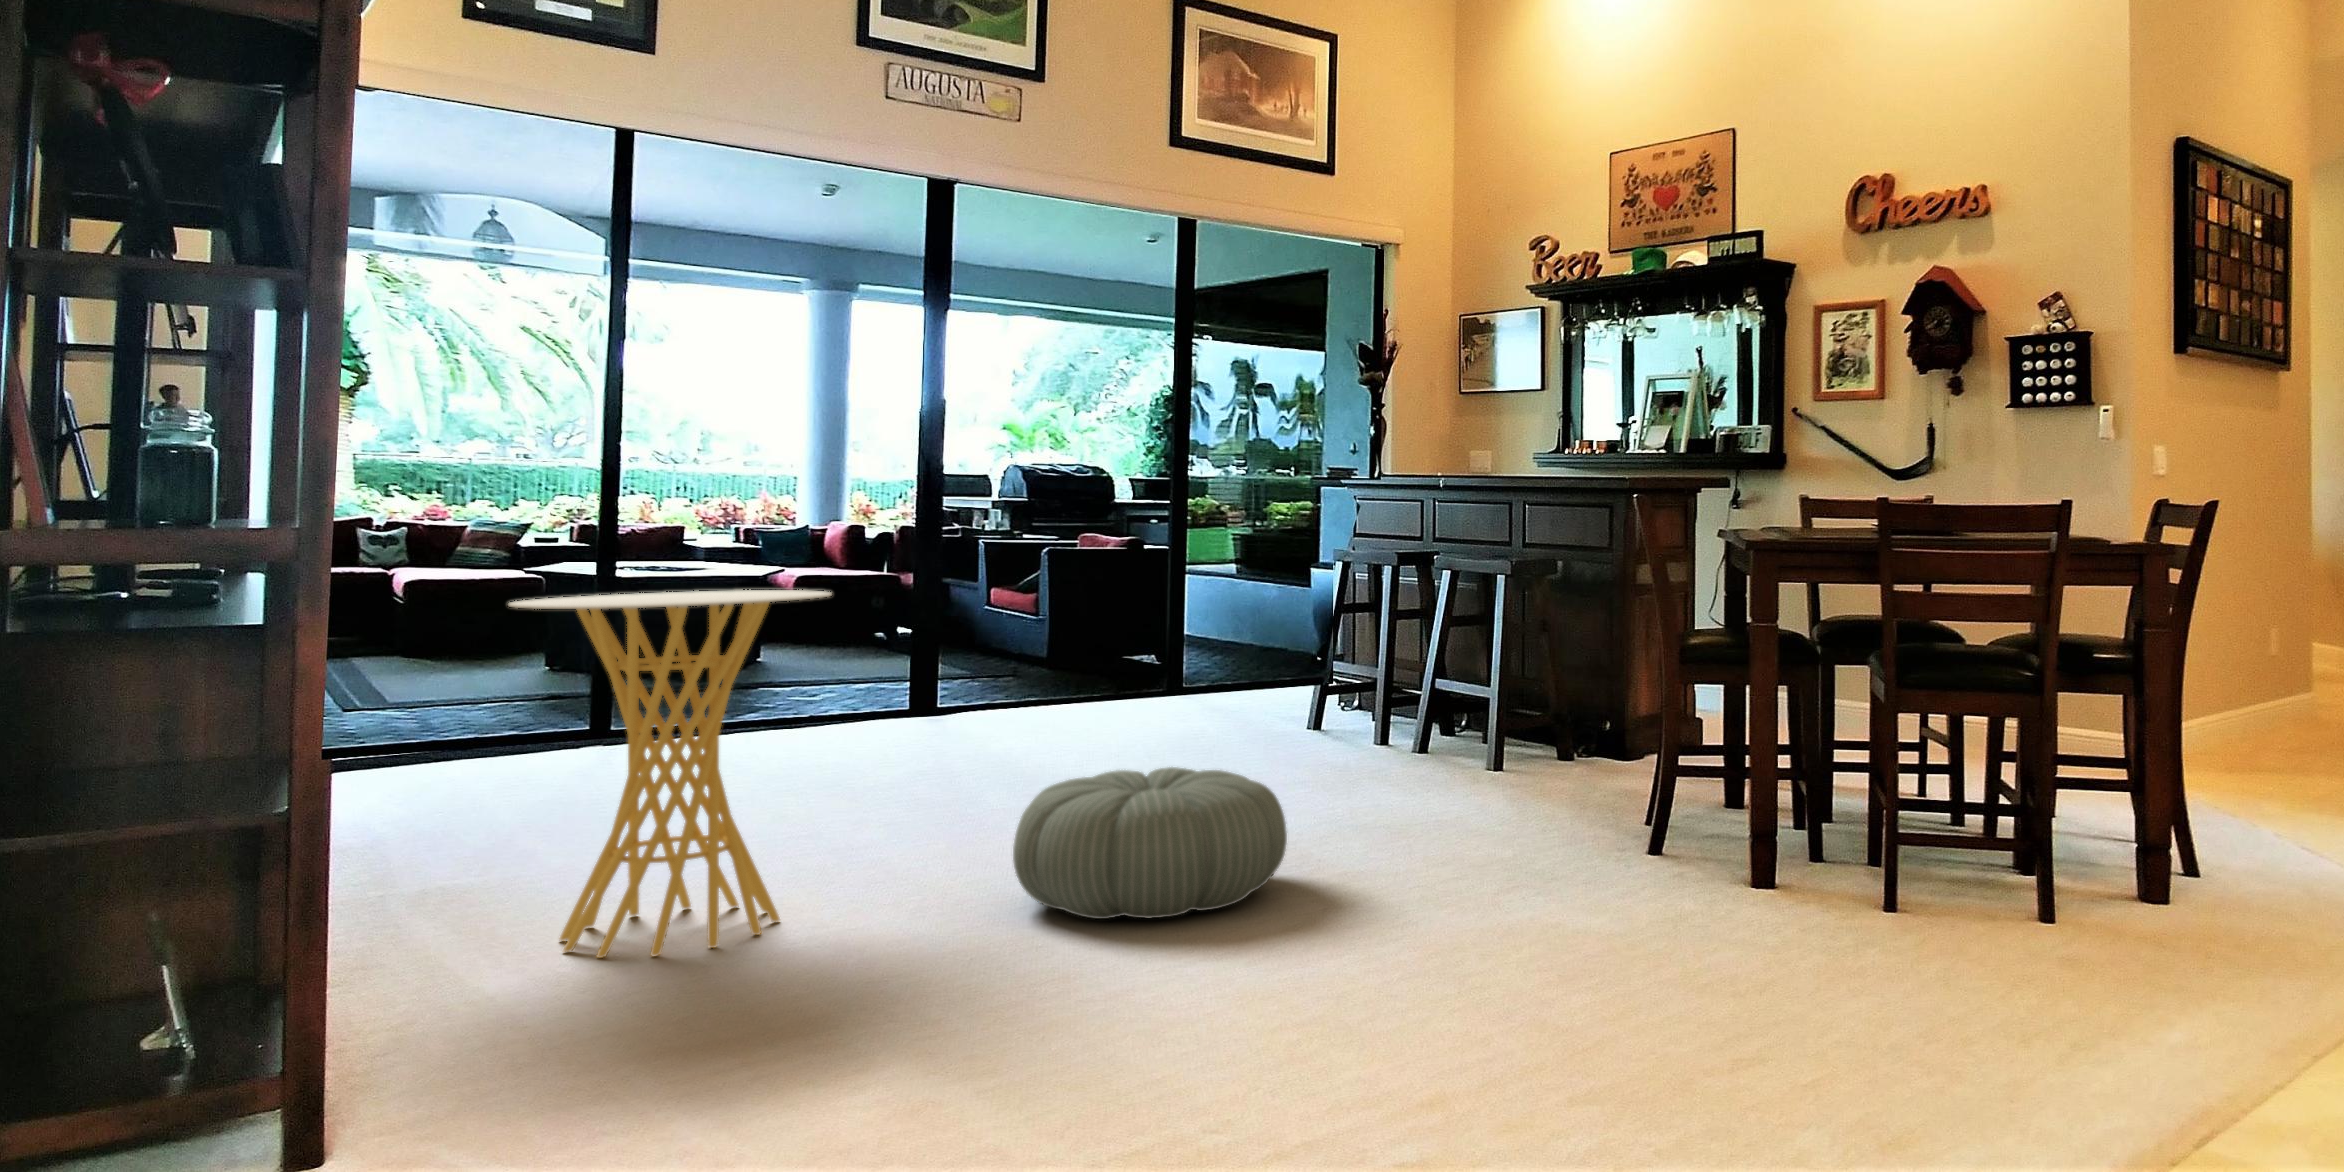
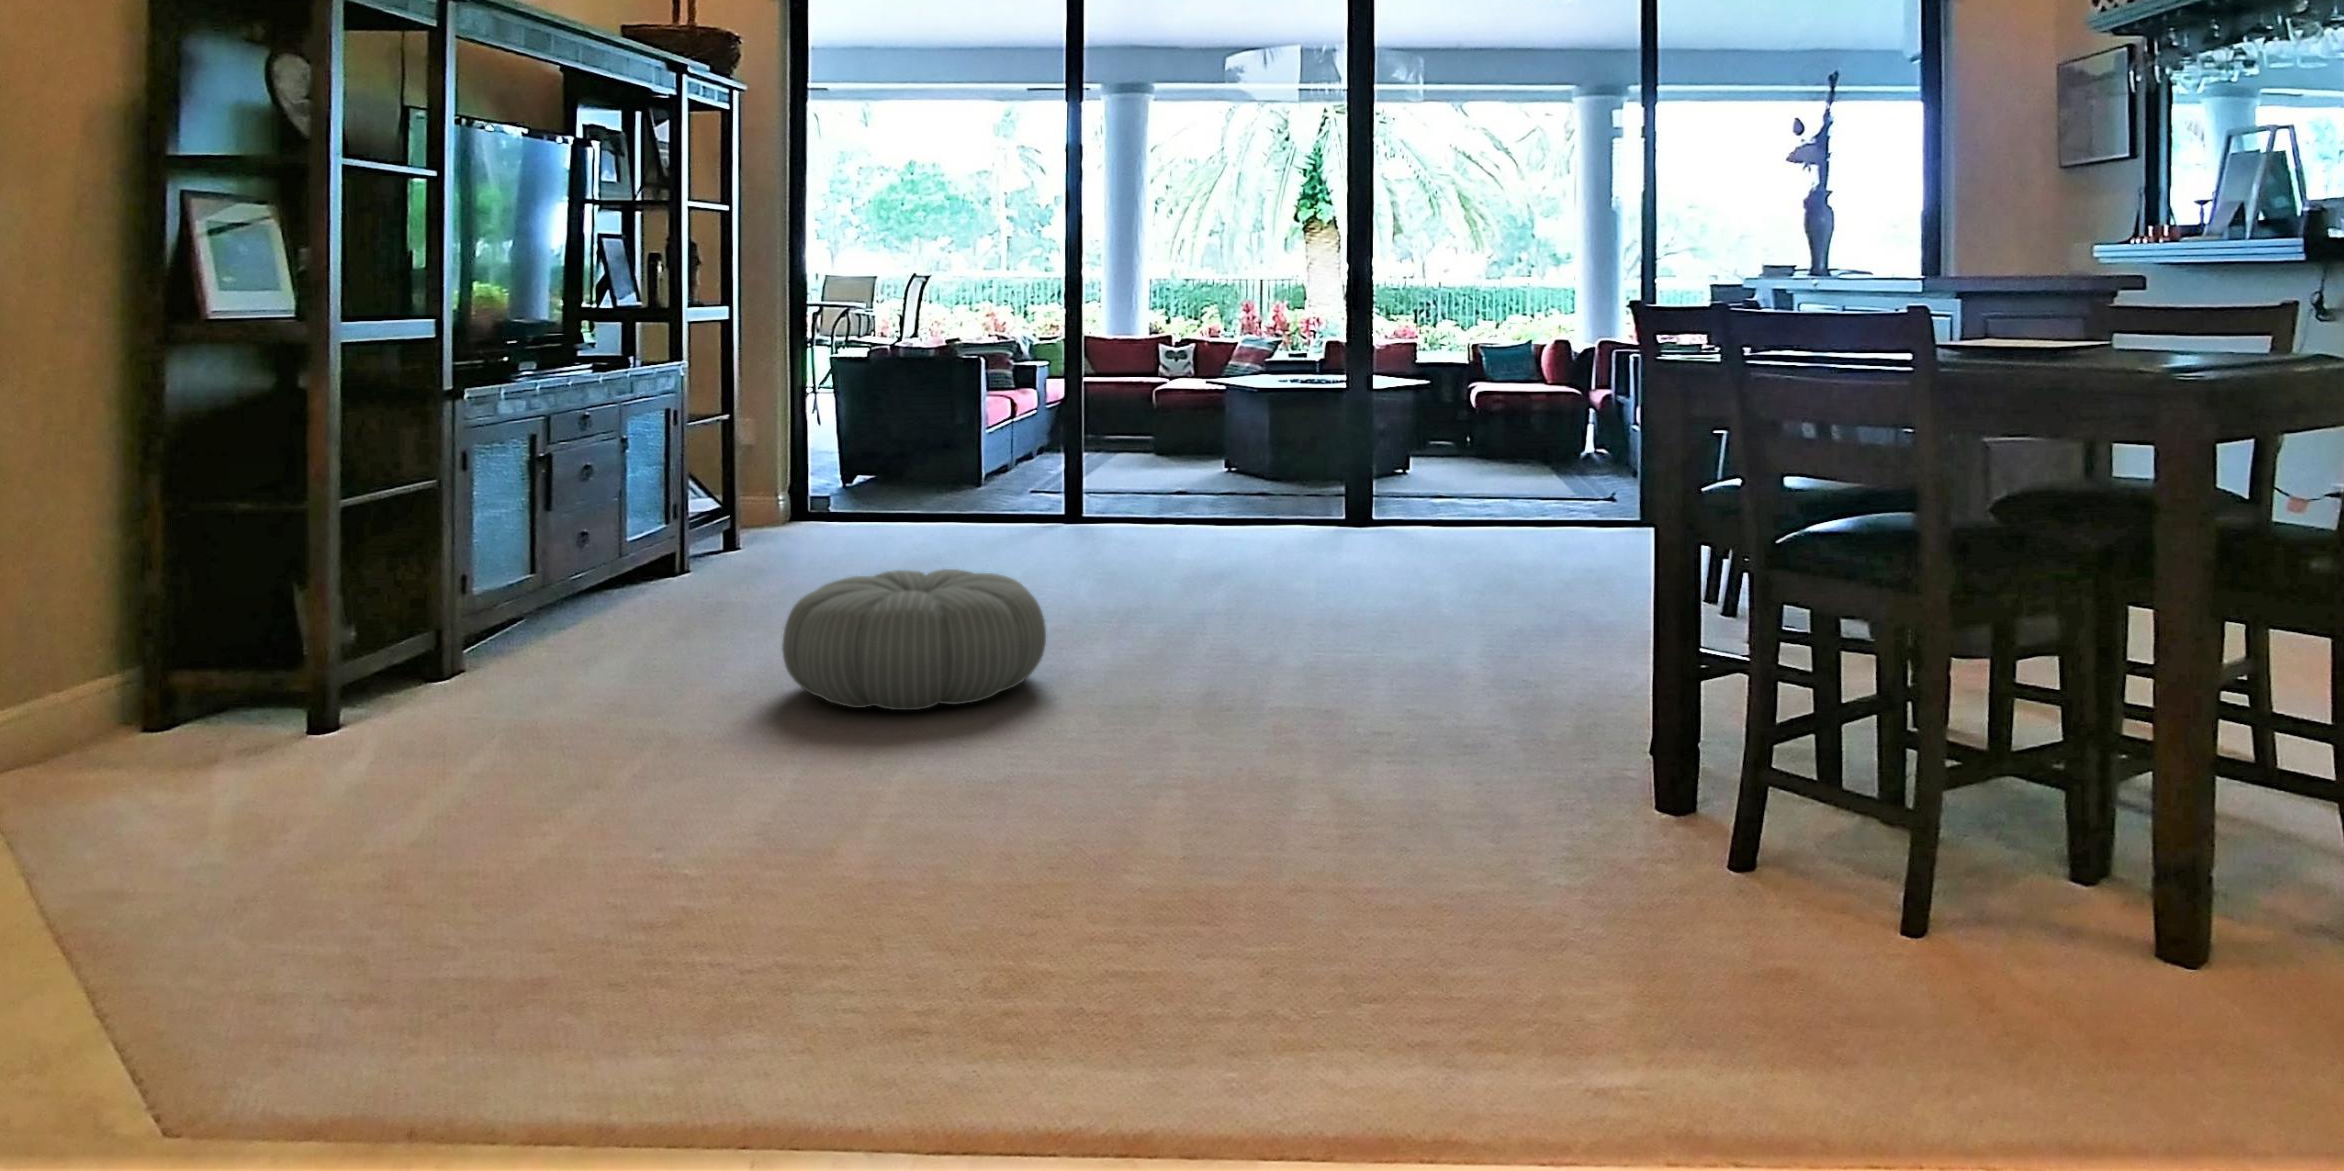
side table: present [509,590,831,958] -> none [530,380,783,657]

